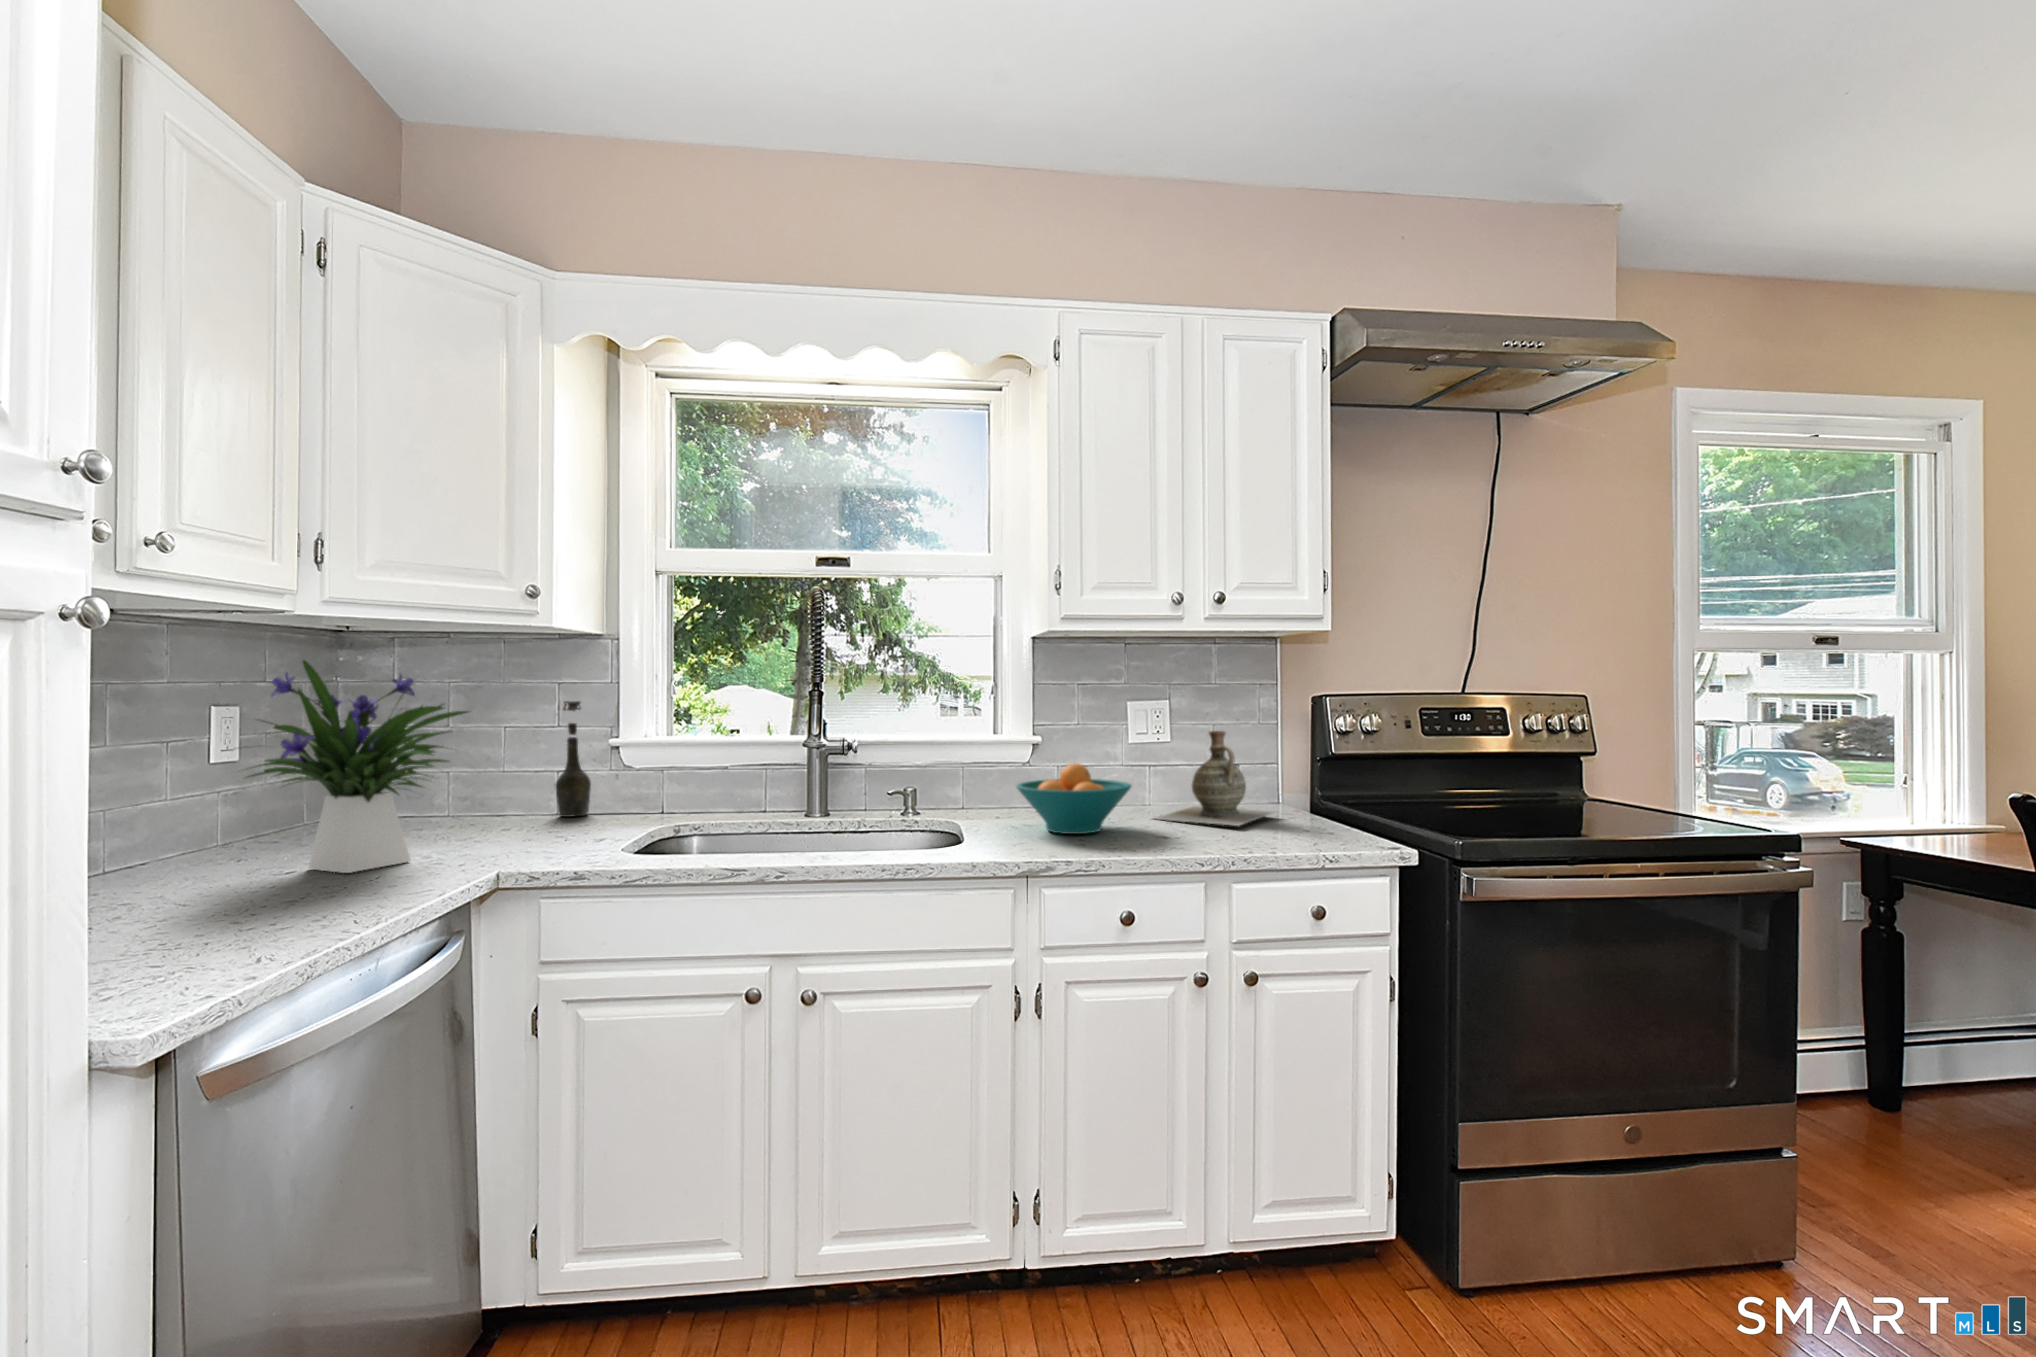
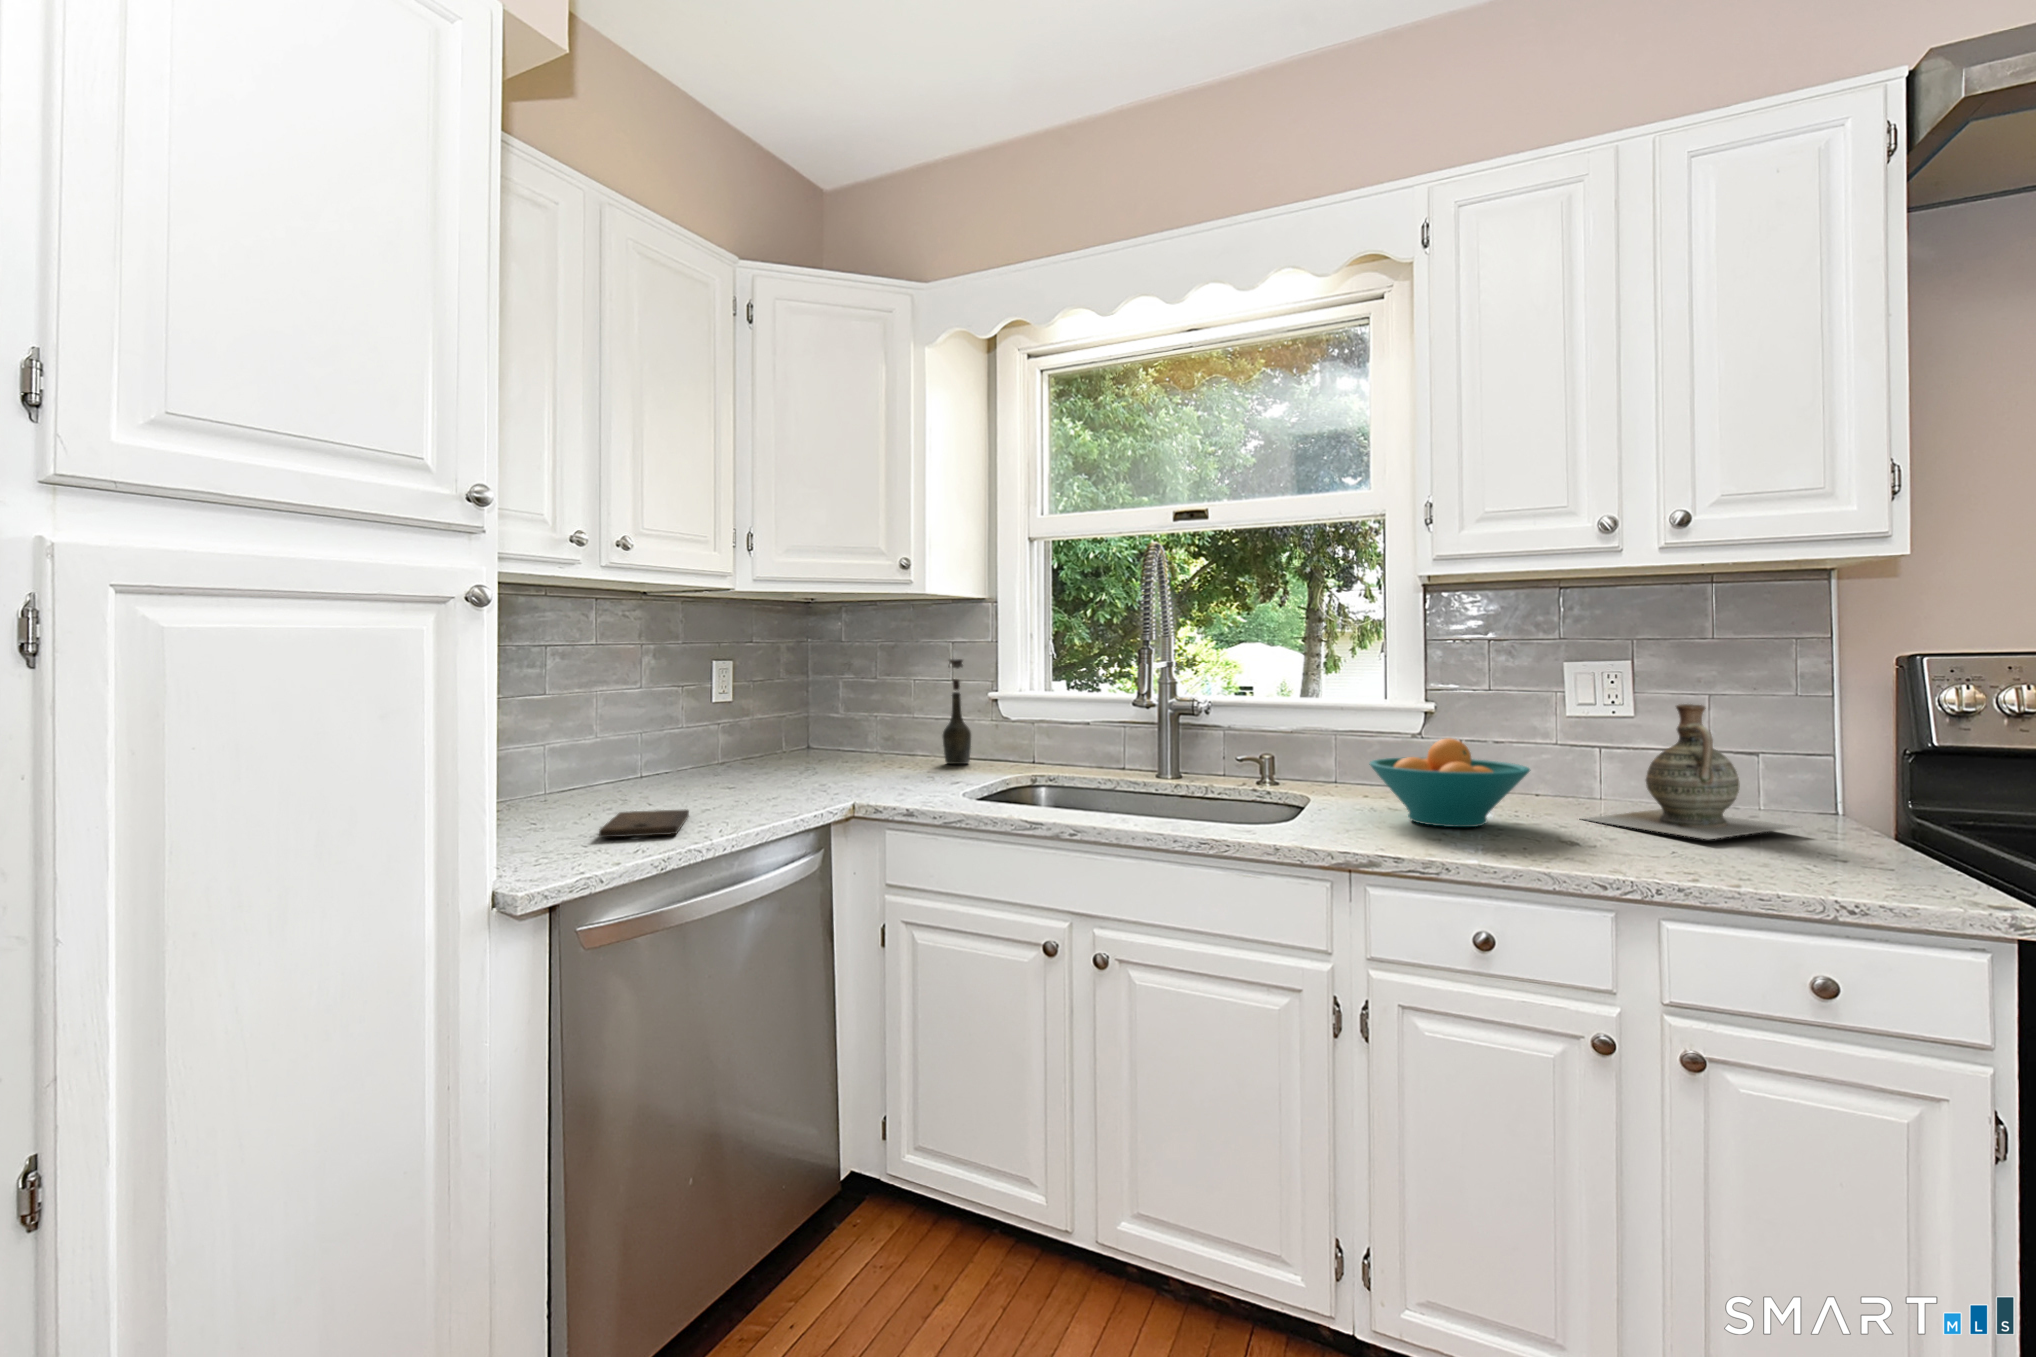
flower arrangement: present [245,660,469,873] -> none [682,621,843,794]
cutting board: none [163,903,299,955] -> present [599,809,689,837]

